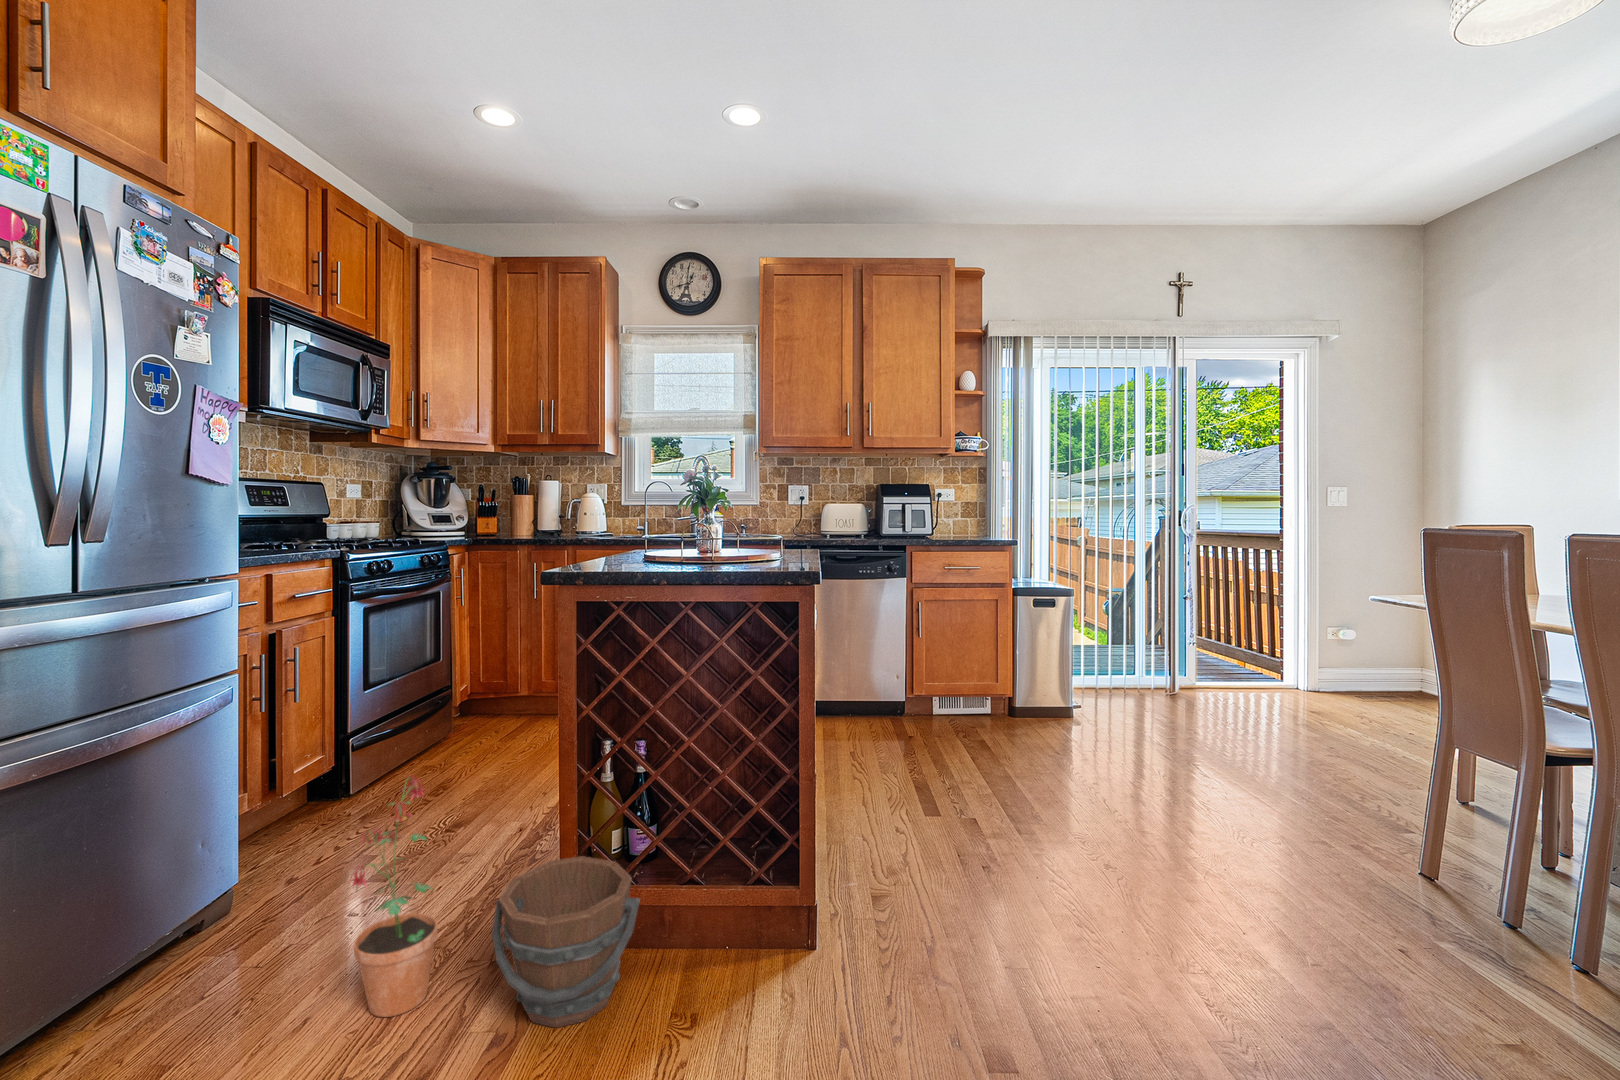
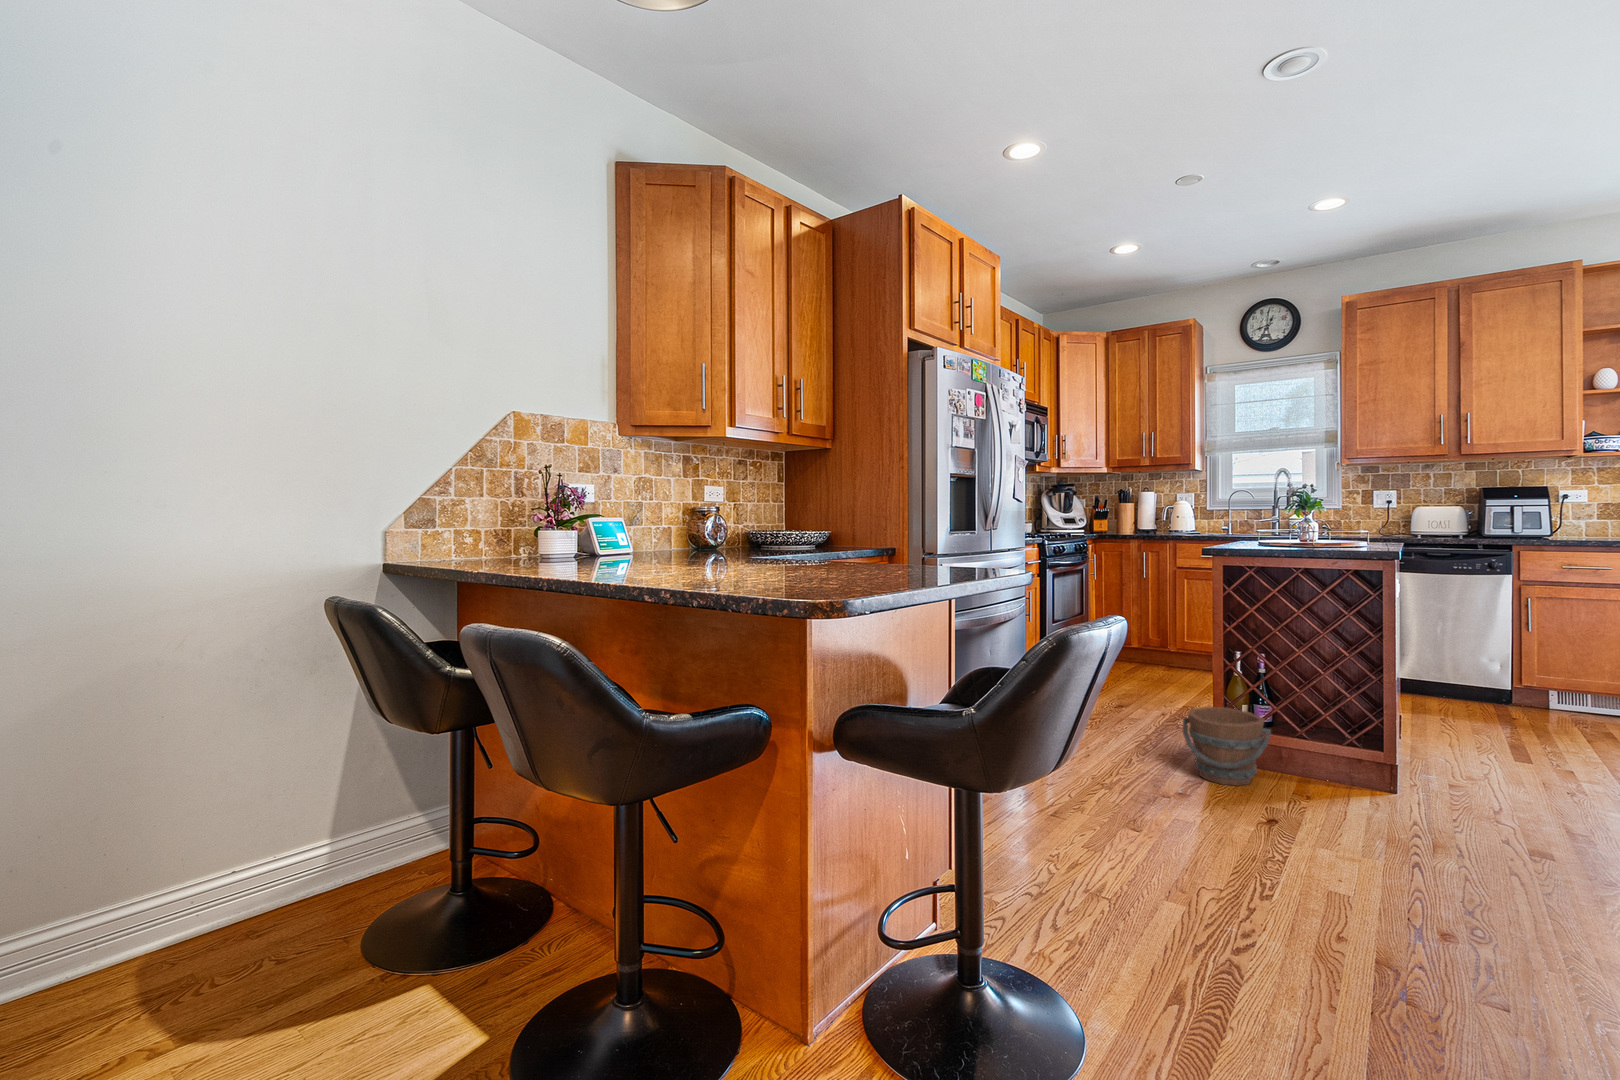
potted plant: present [350,775,438,1017] -> none [1103,650,1149,764]

